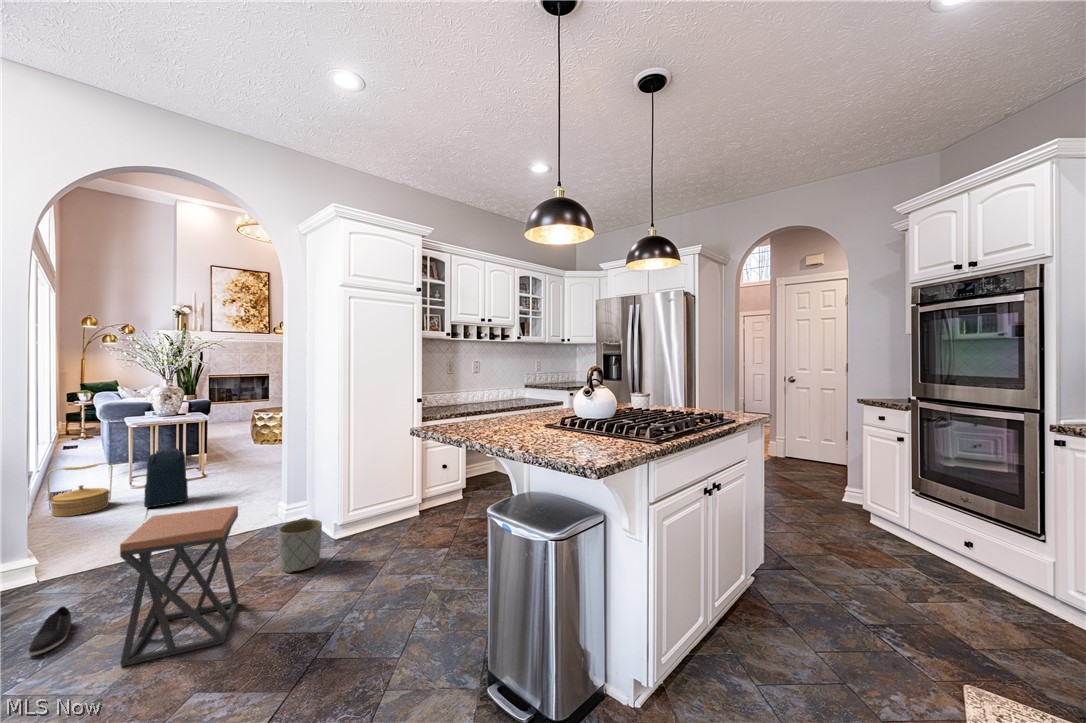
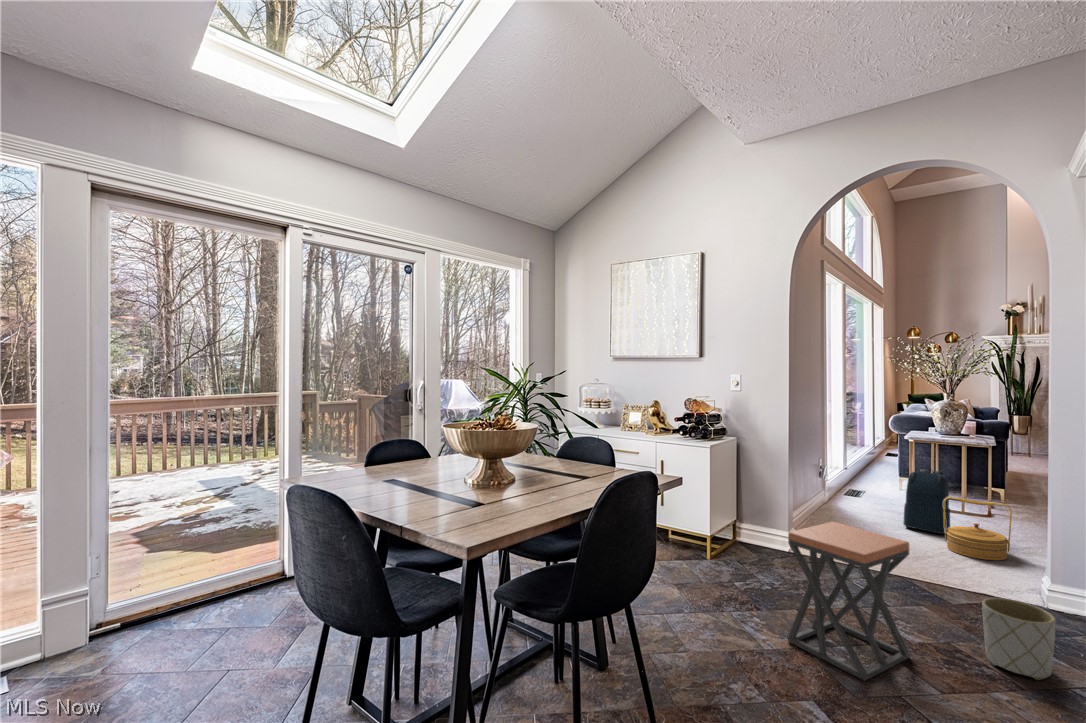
basket: present [47,463,112,516] -> present [943,497,1012,560]
shoe: present [28,606,71,656] -> none [754,574,788,601]

